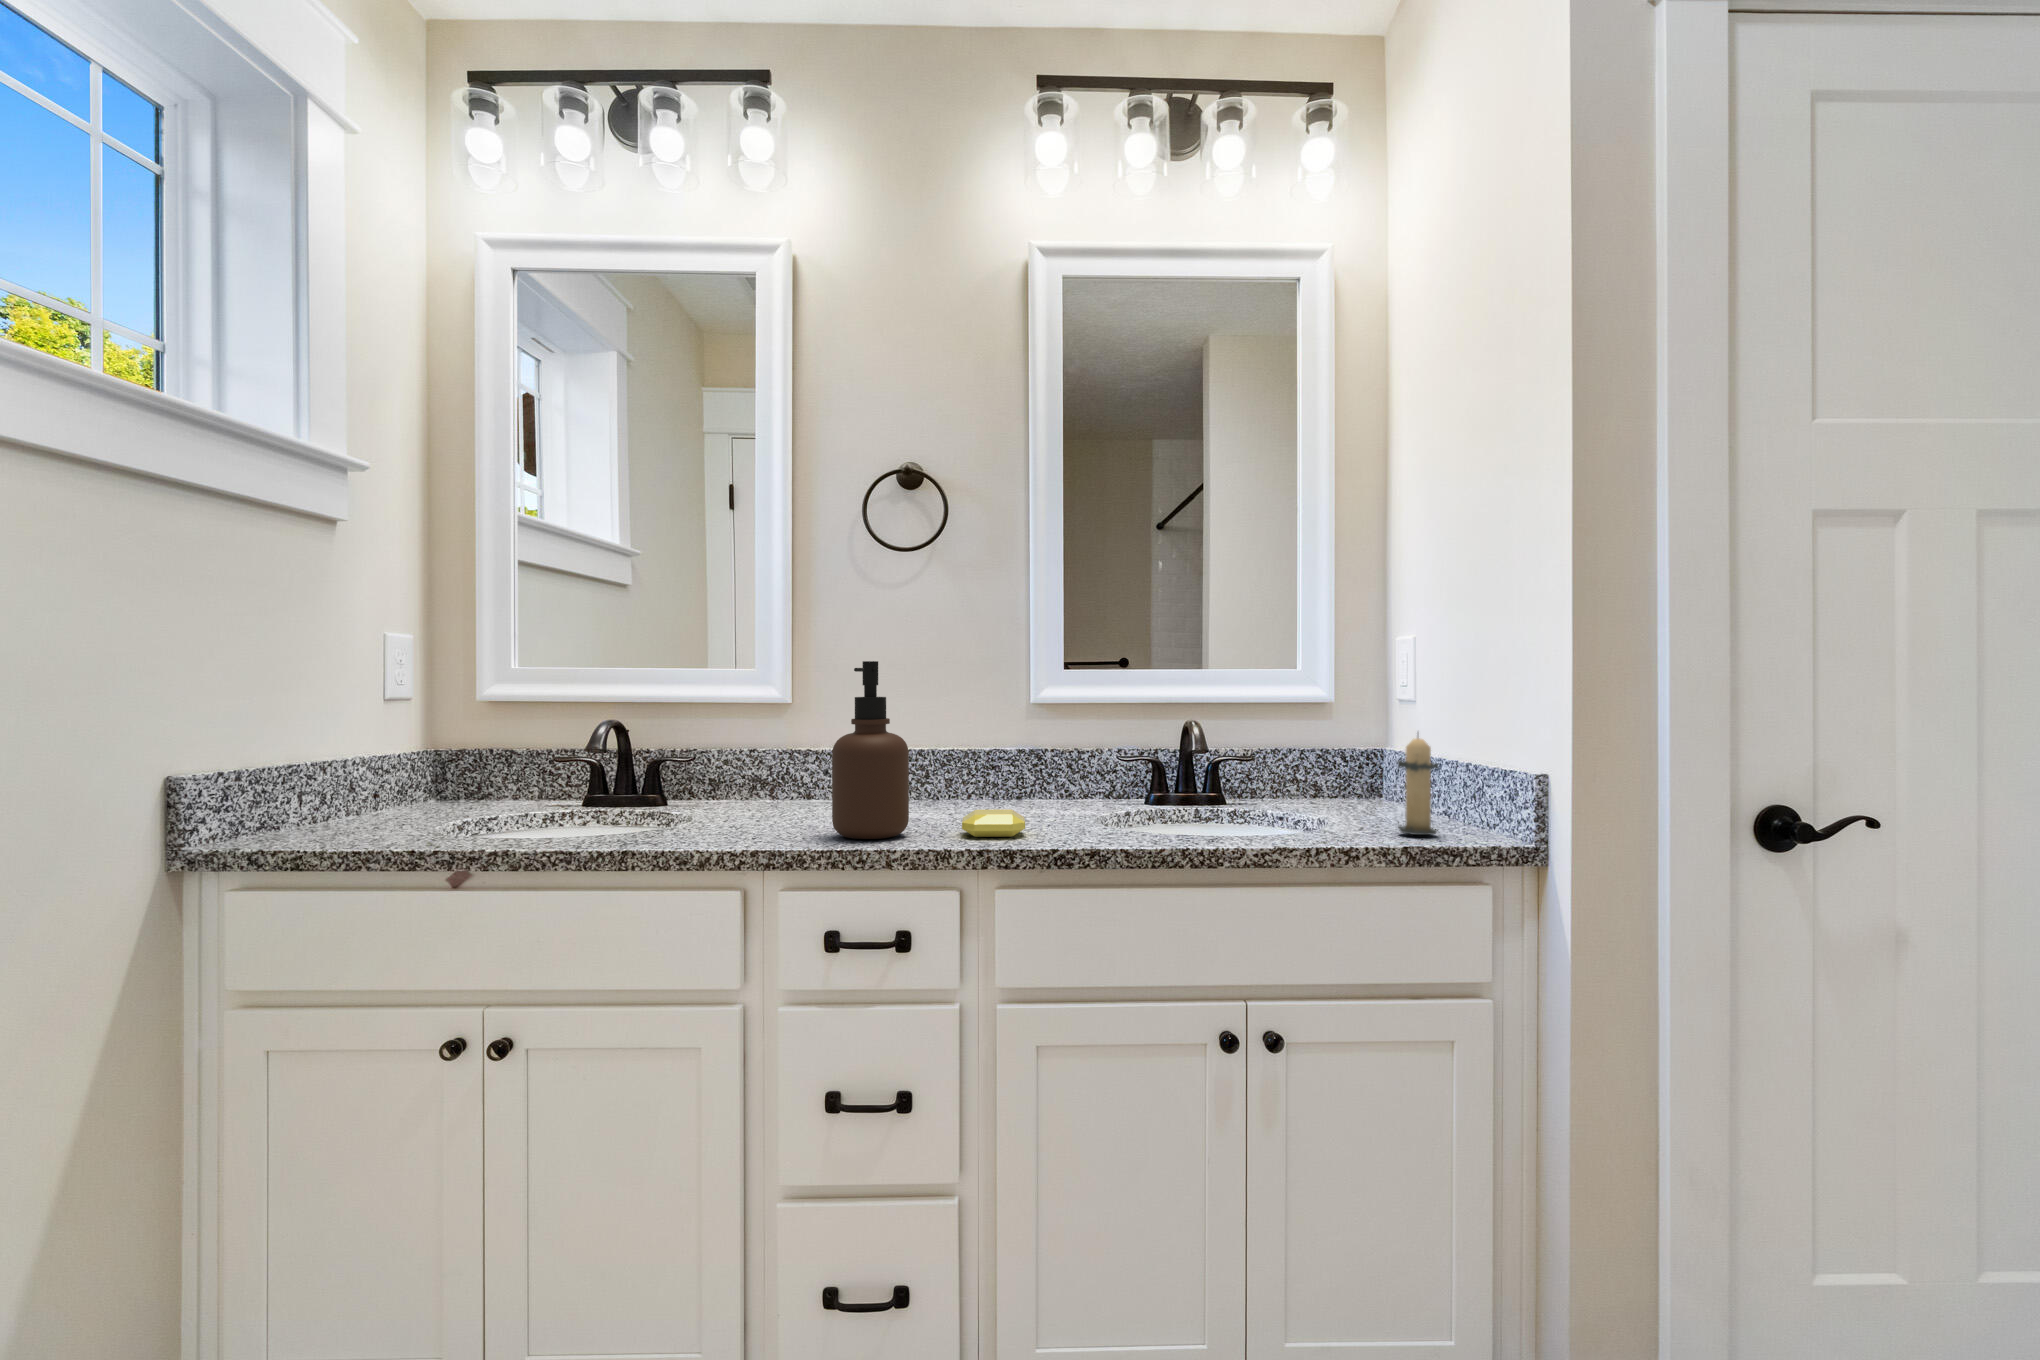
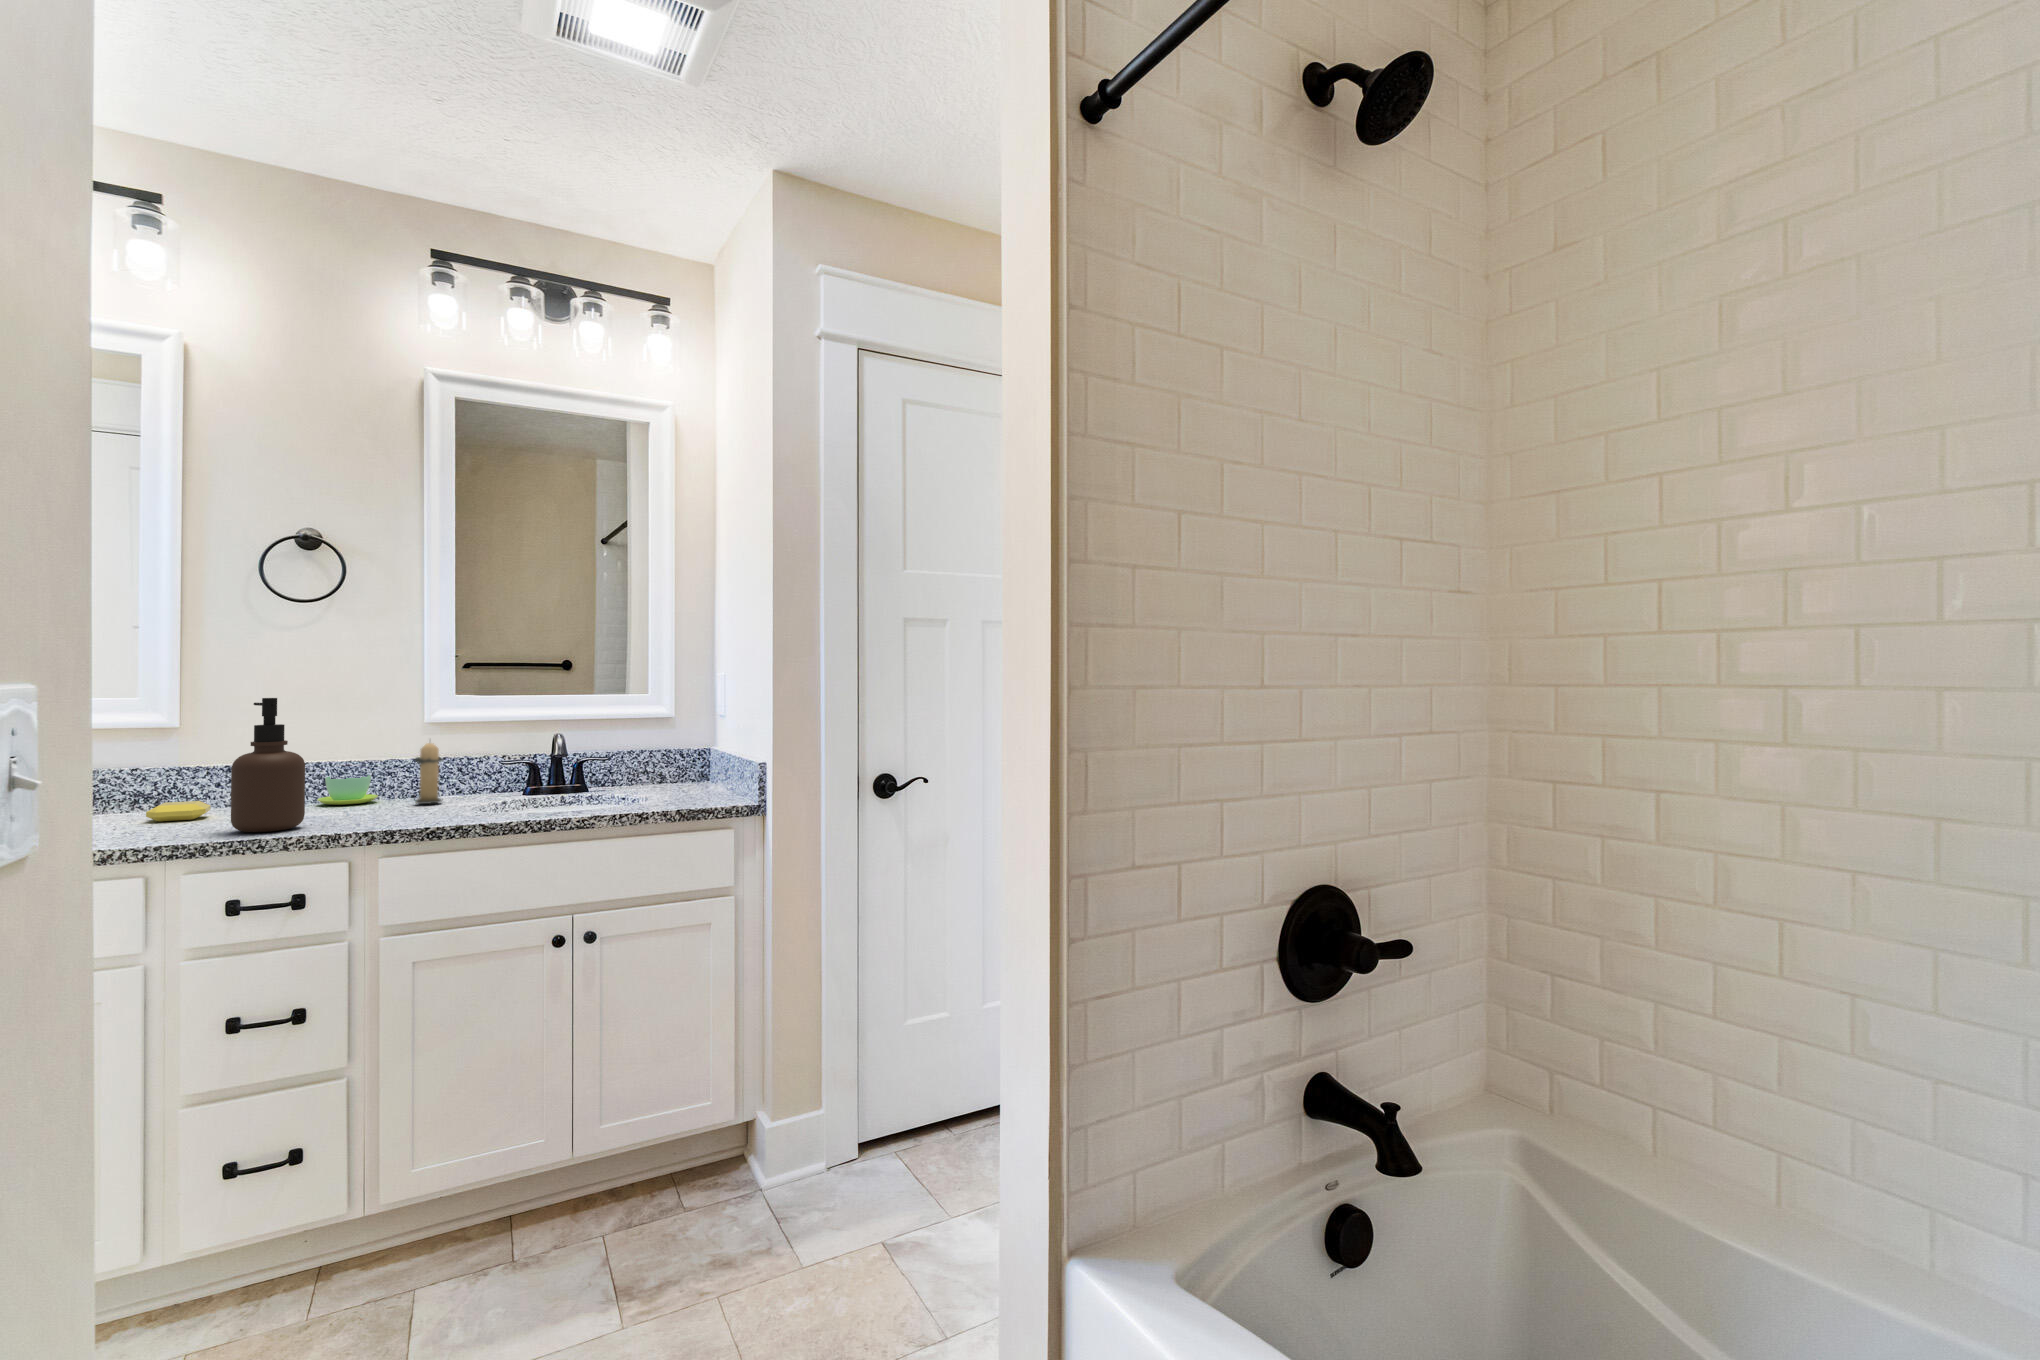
candle: present [1397,737,1438,835] -> present [414,743,443,804]
cup: none [920,767,983,805] -> present [317,775,378,805]
soap bar: present [962,809,1025,837] -> present [146,801,211,821]

